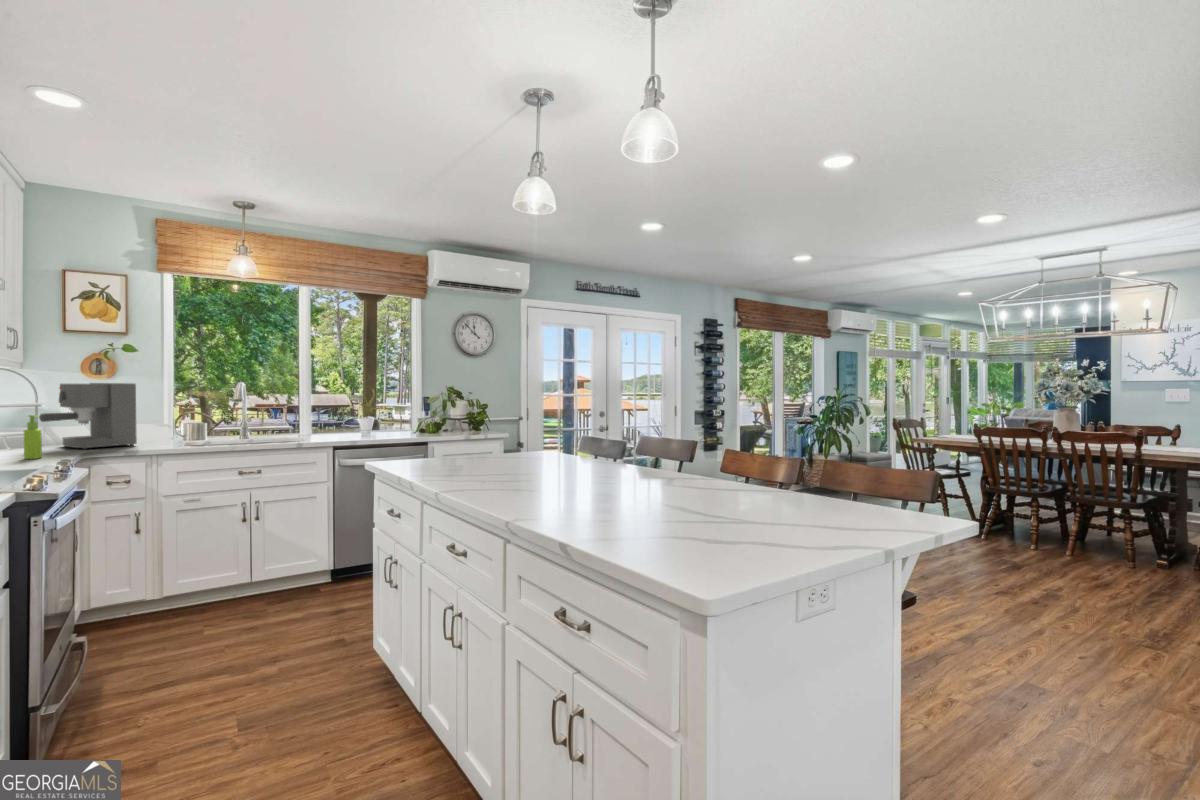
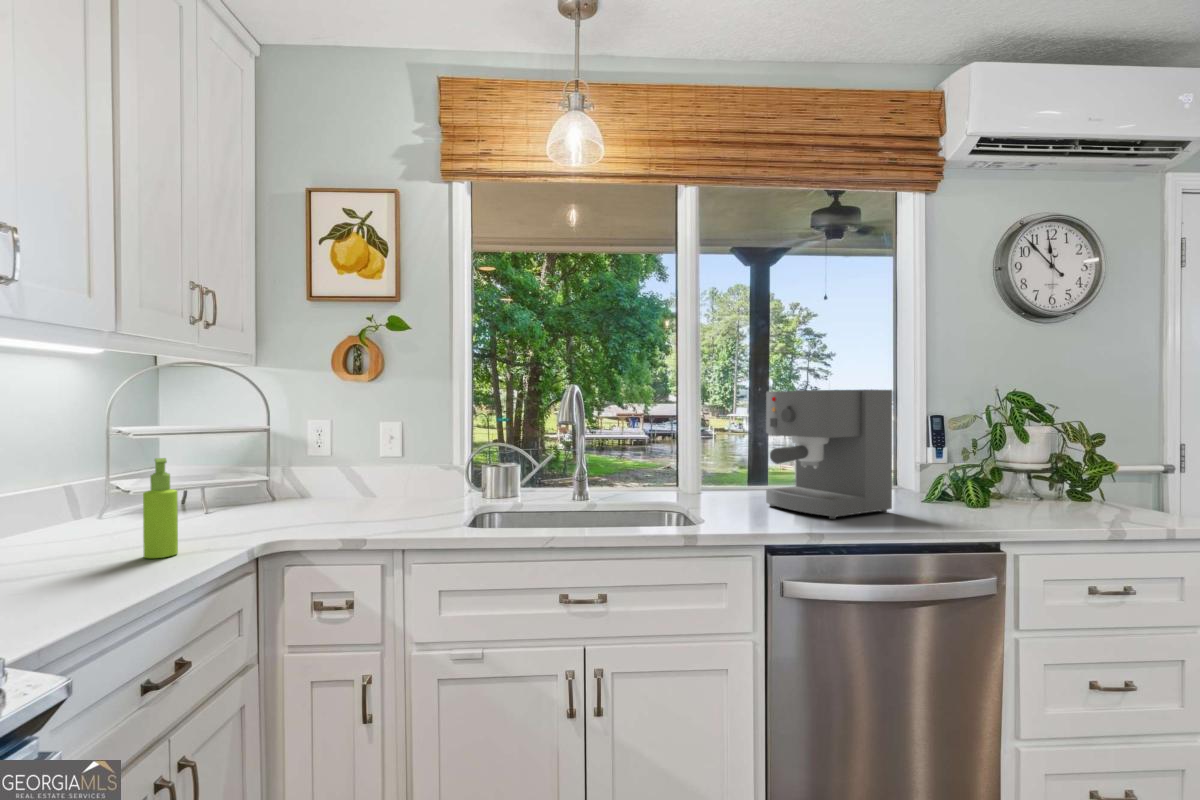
coffee maker: present [39,383,137,449] -> present [766,390,892,519]

